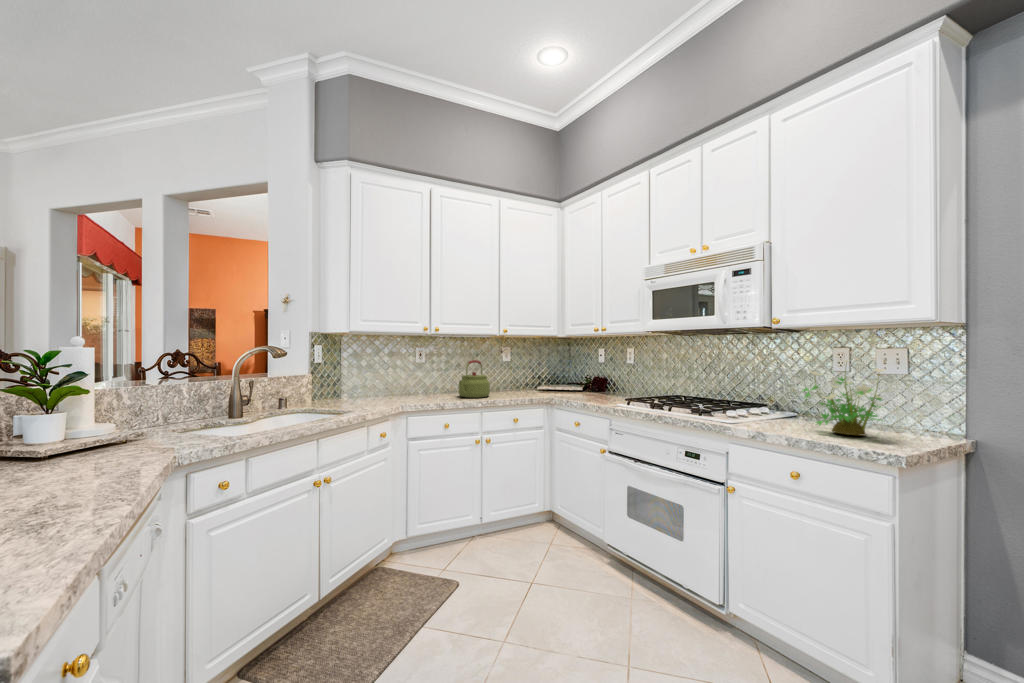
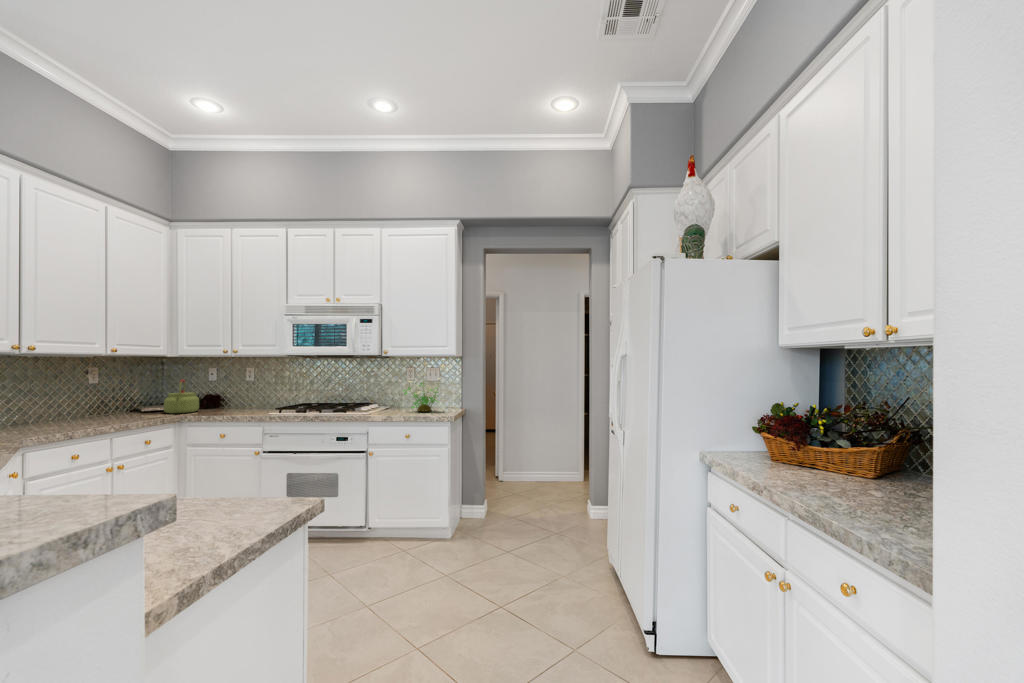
kettle: present [459,360,490,398] -> present [164,379,199,413]

